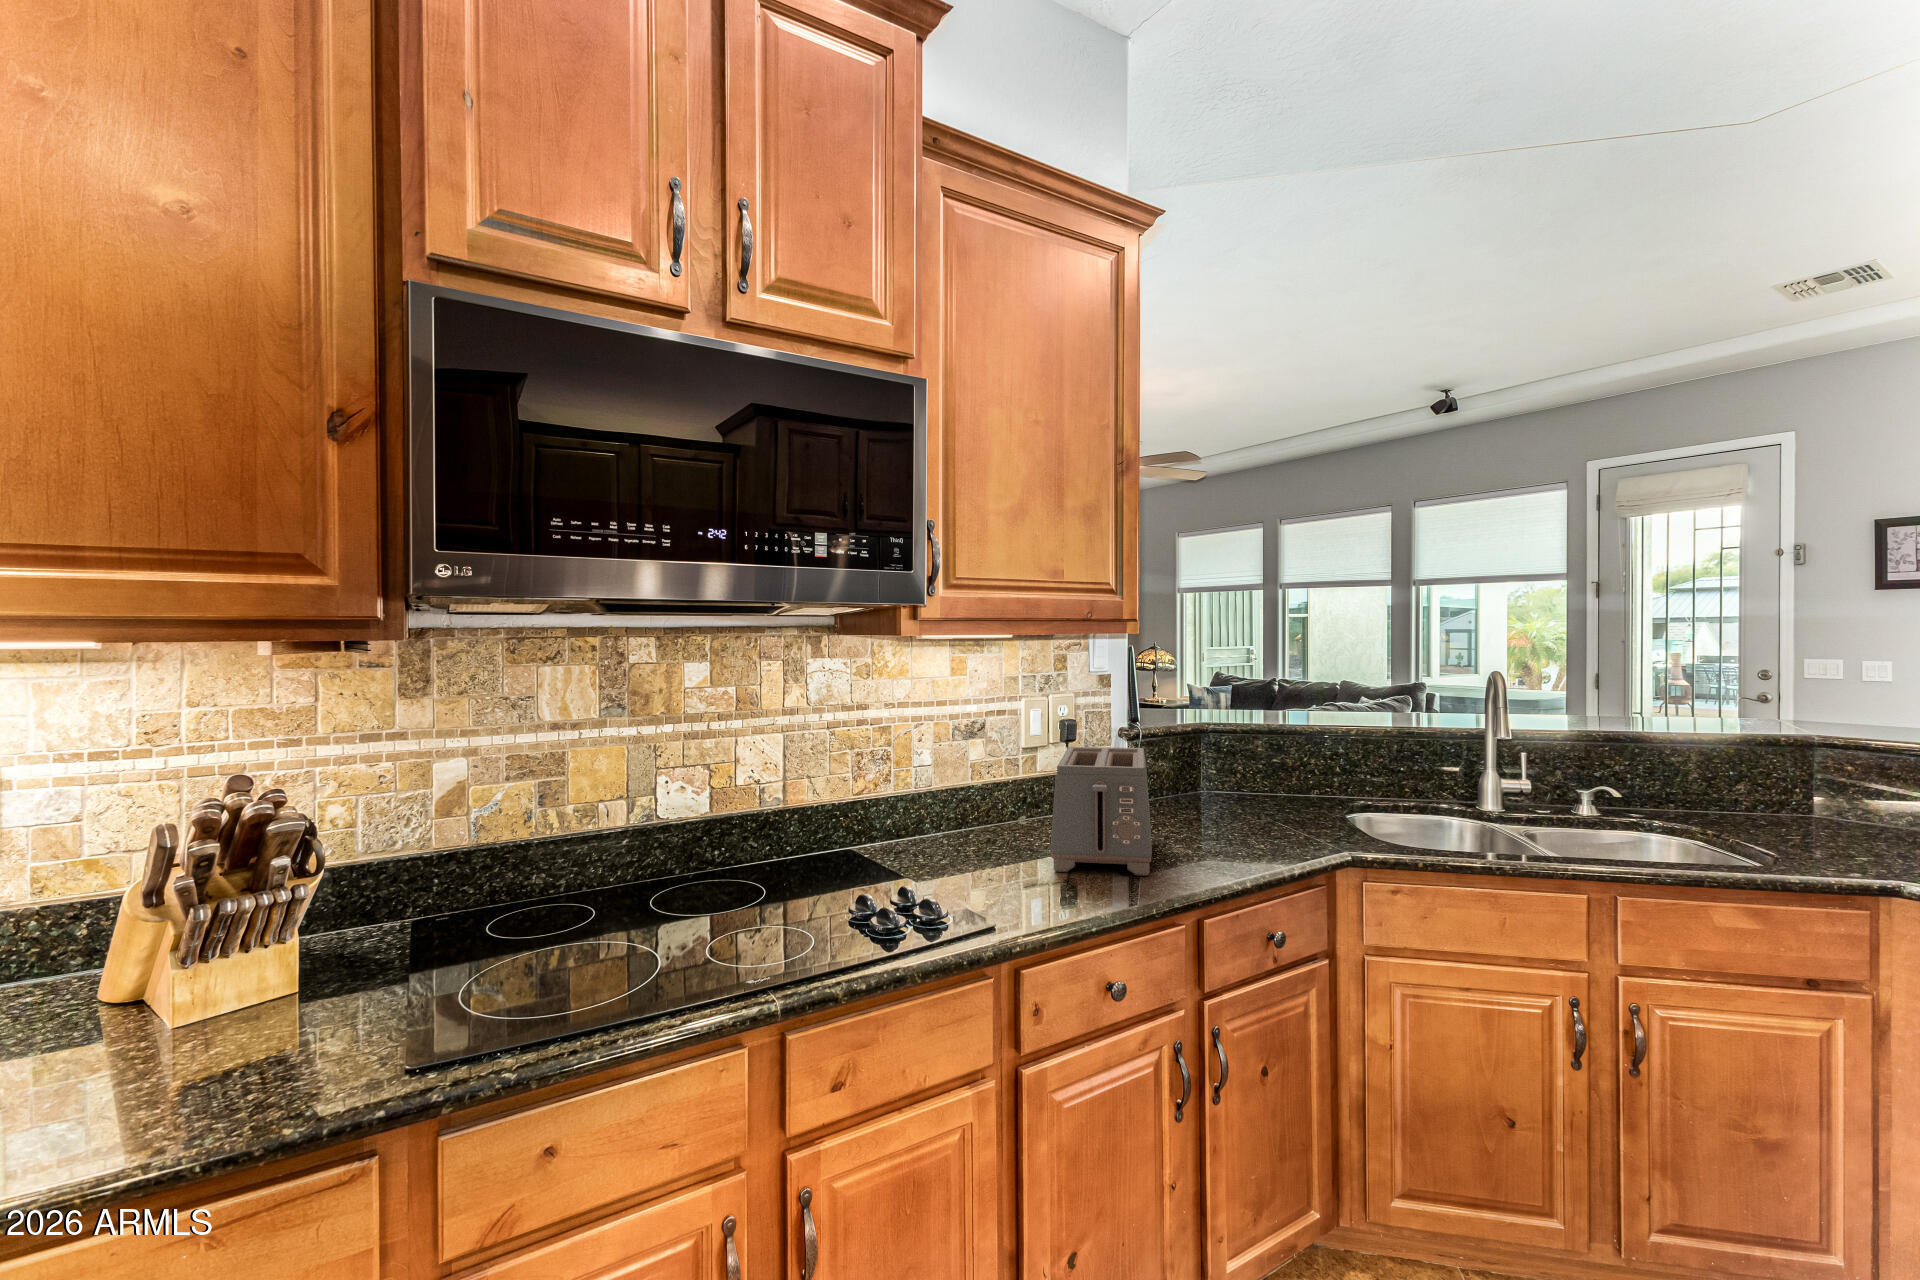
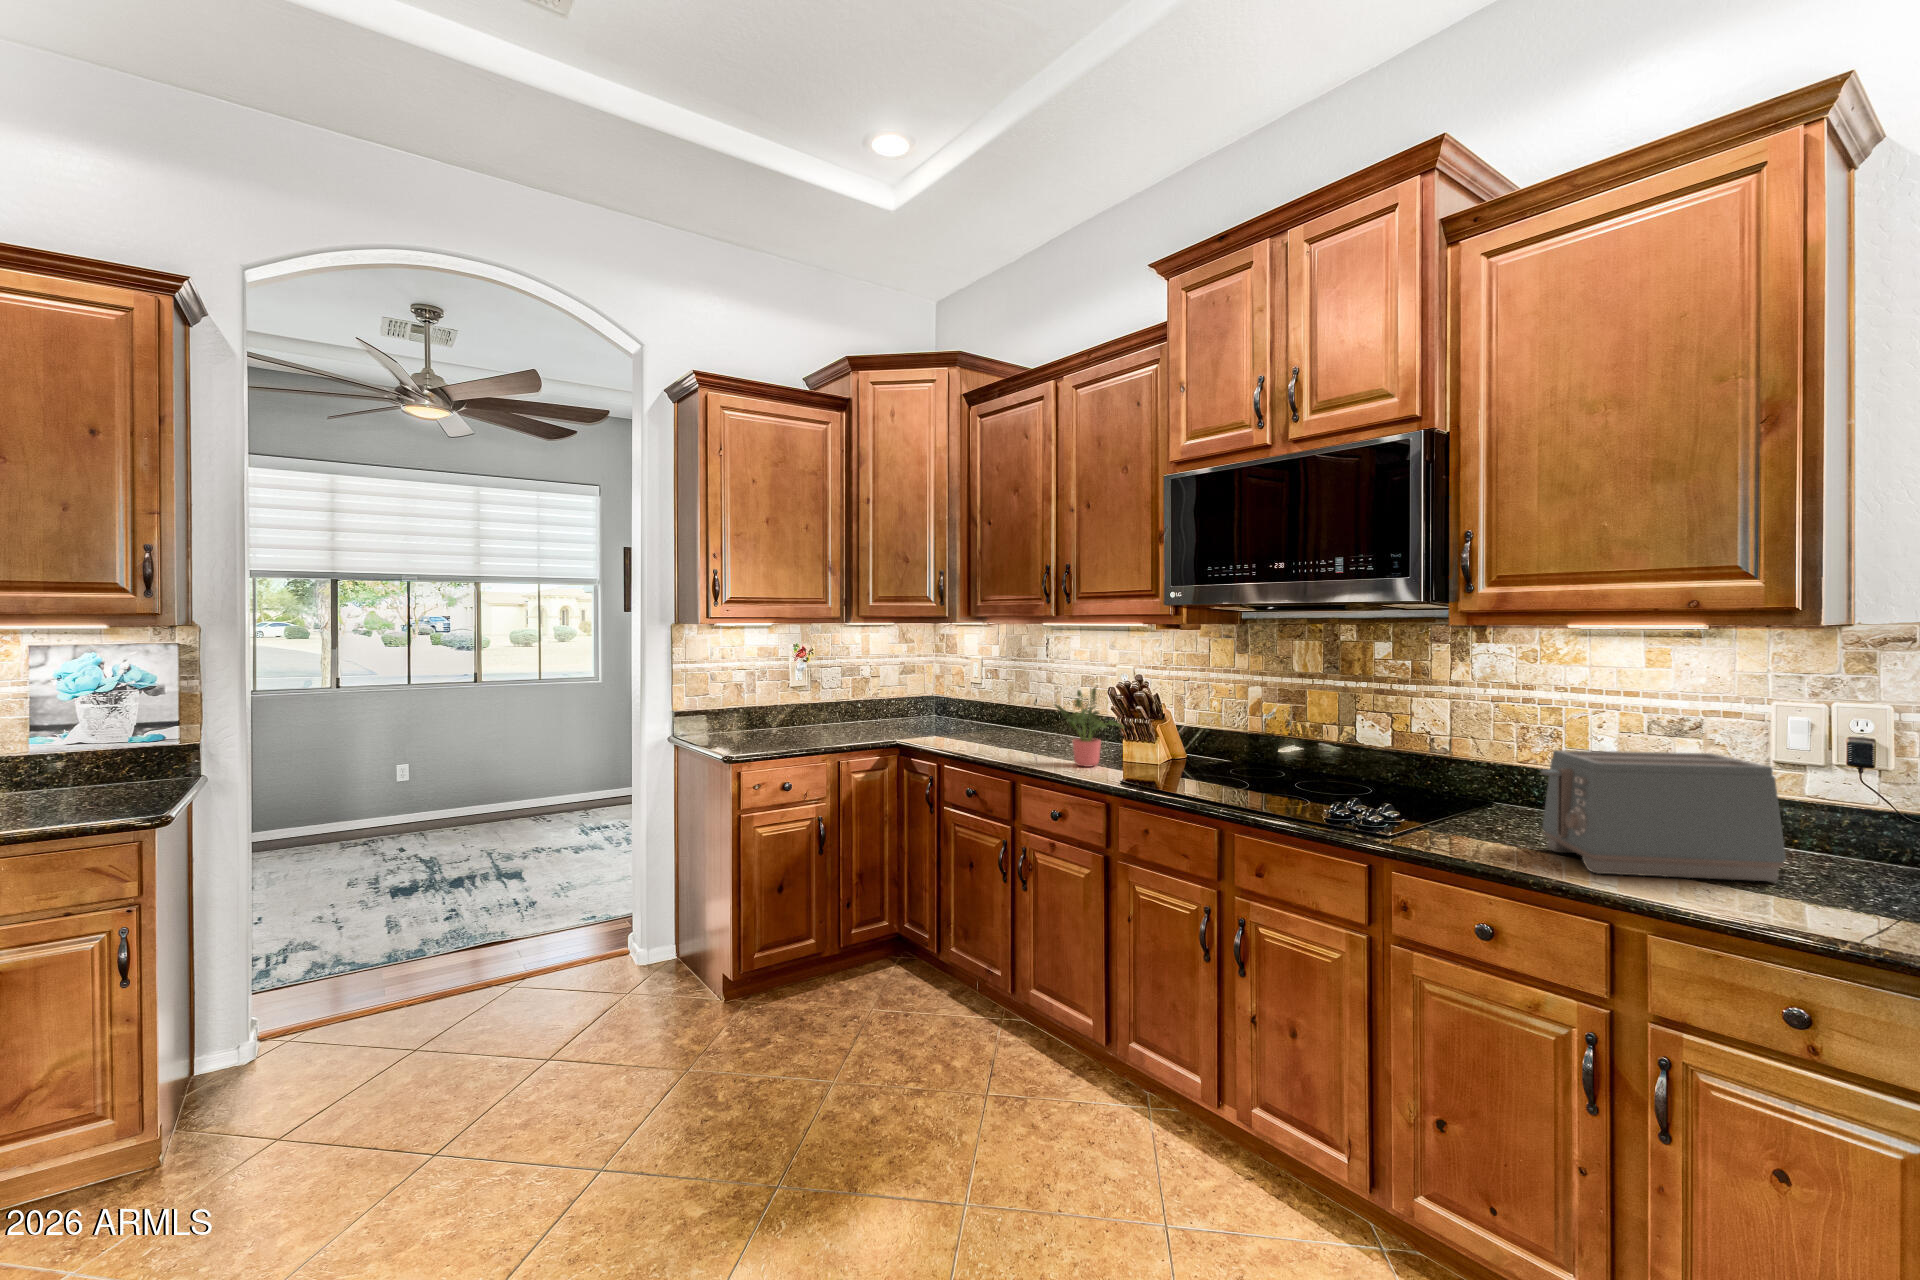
potted plant: none [94,830,322,1091] -> present [1054,688,1125,767]

